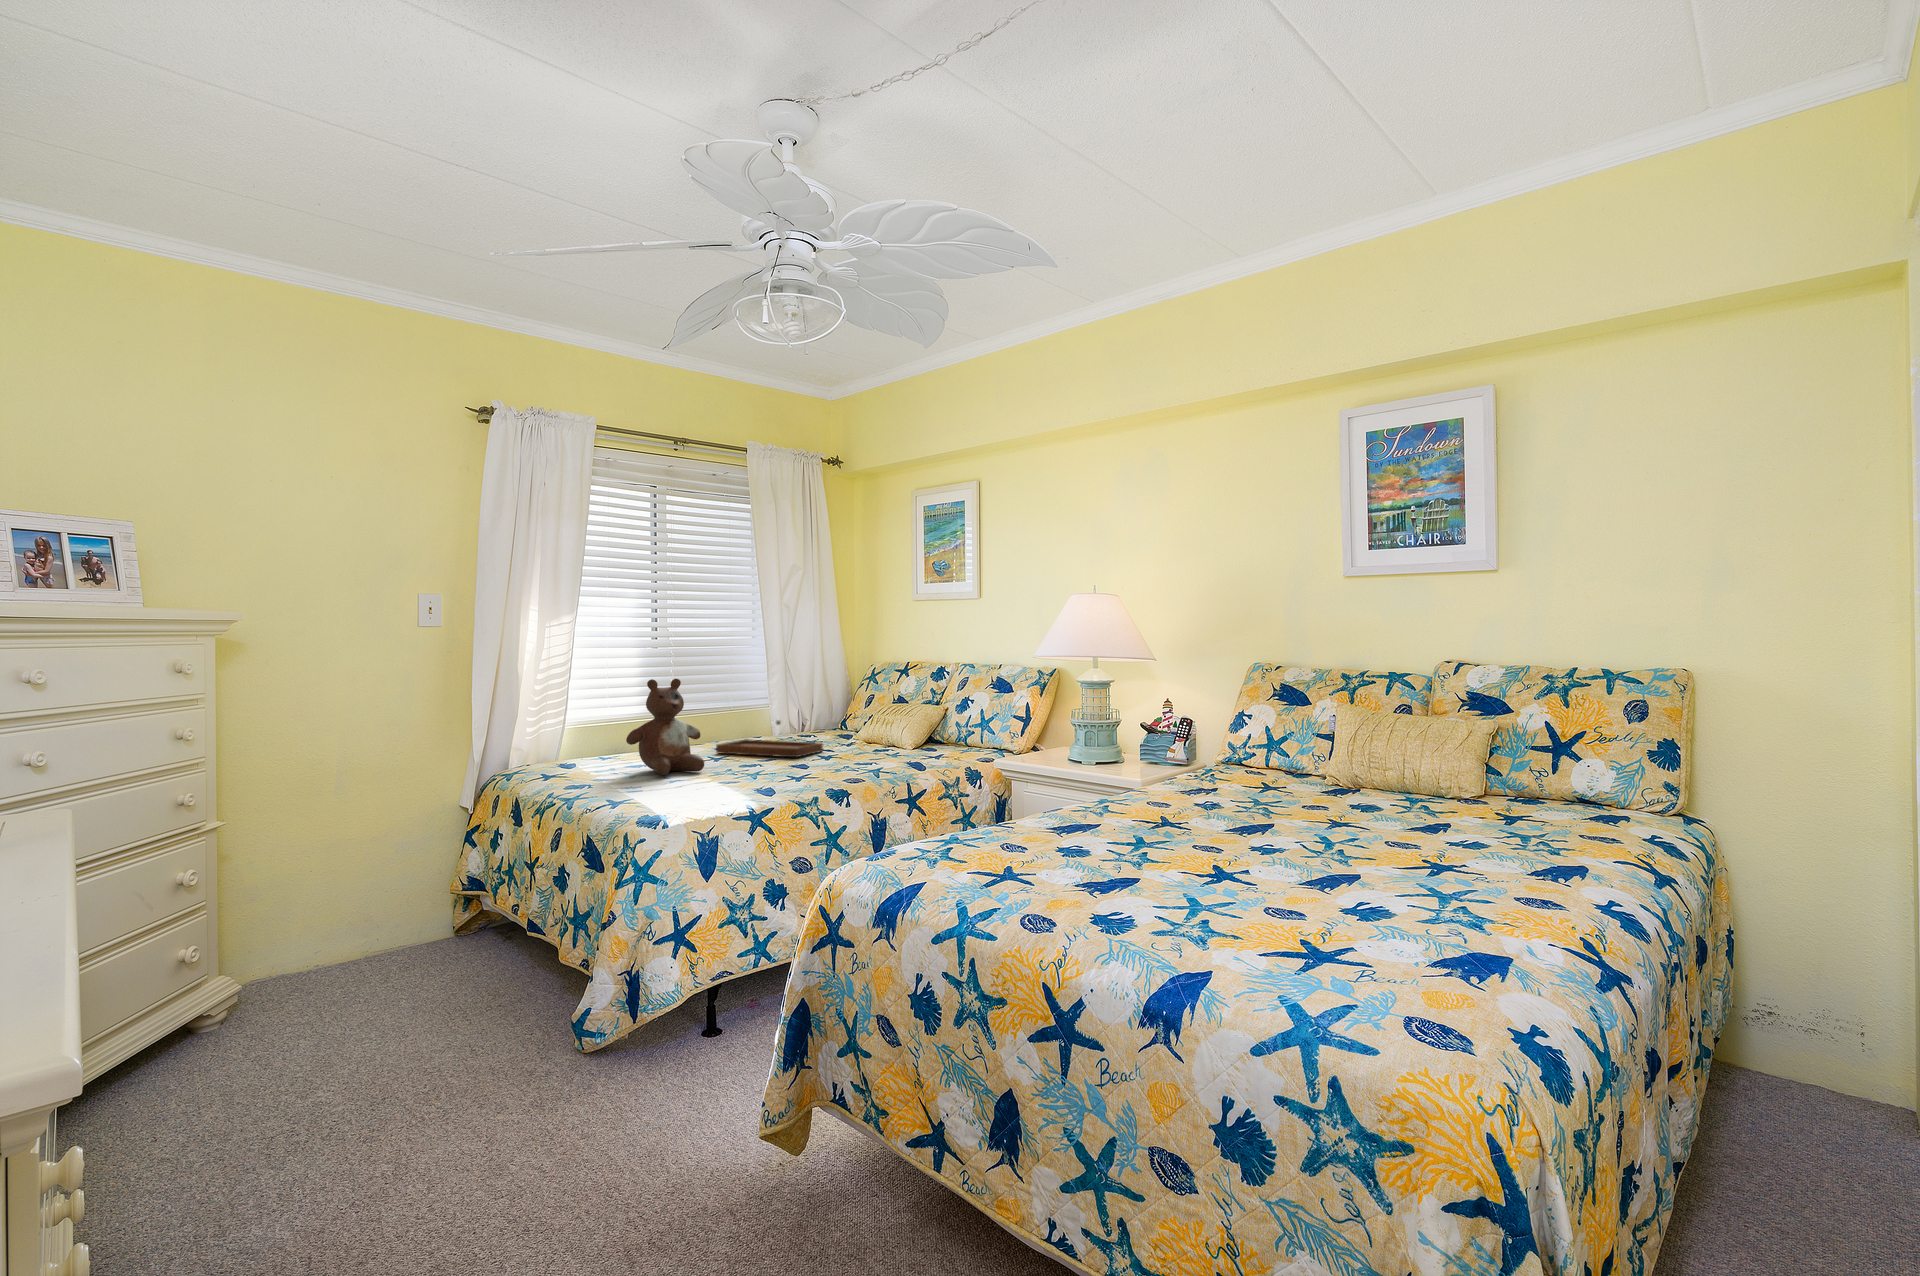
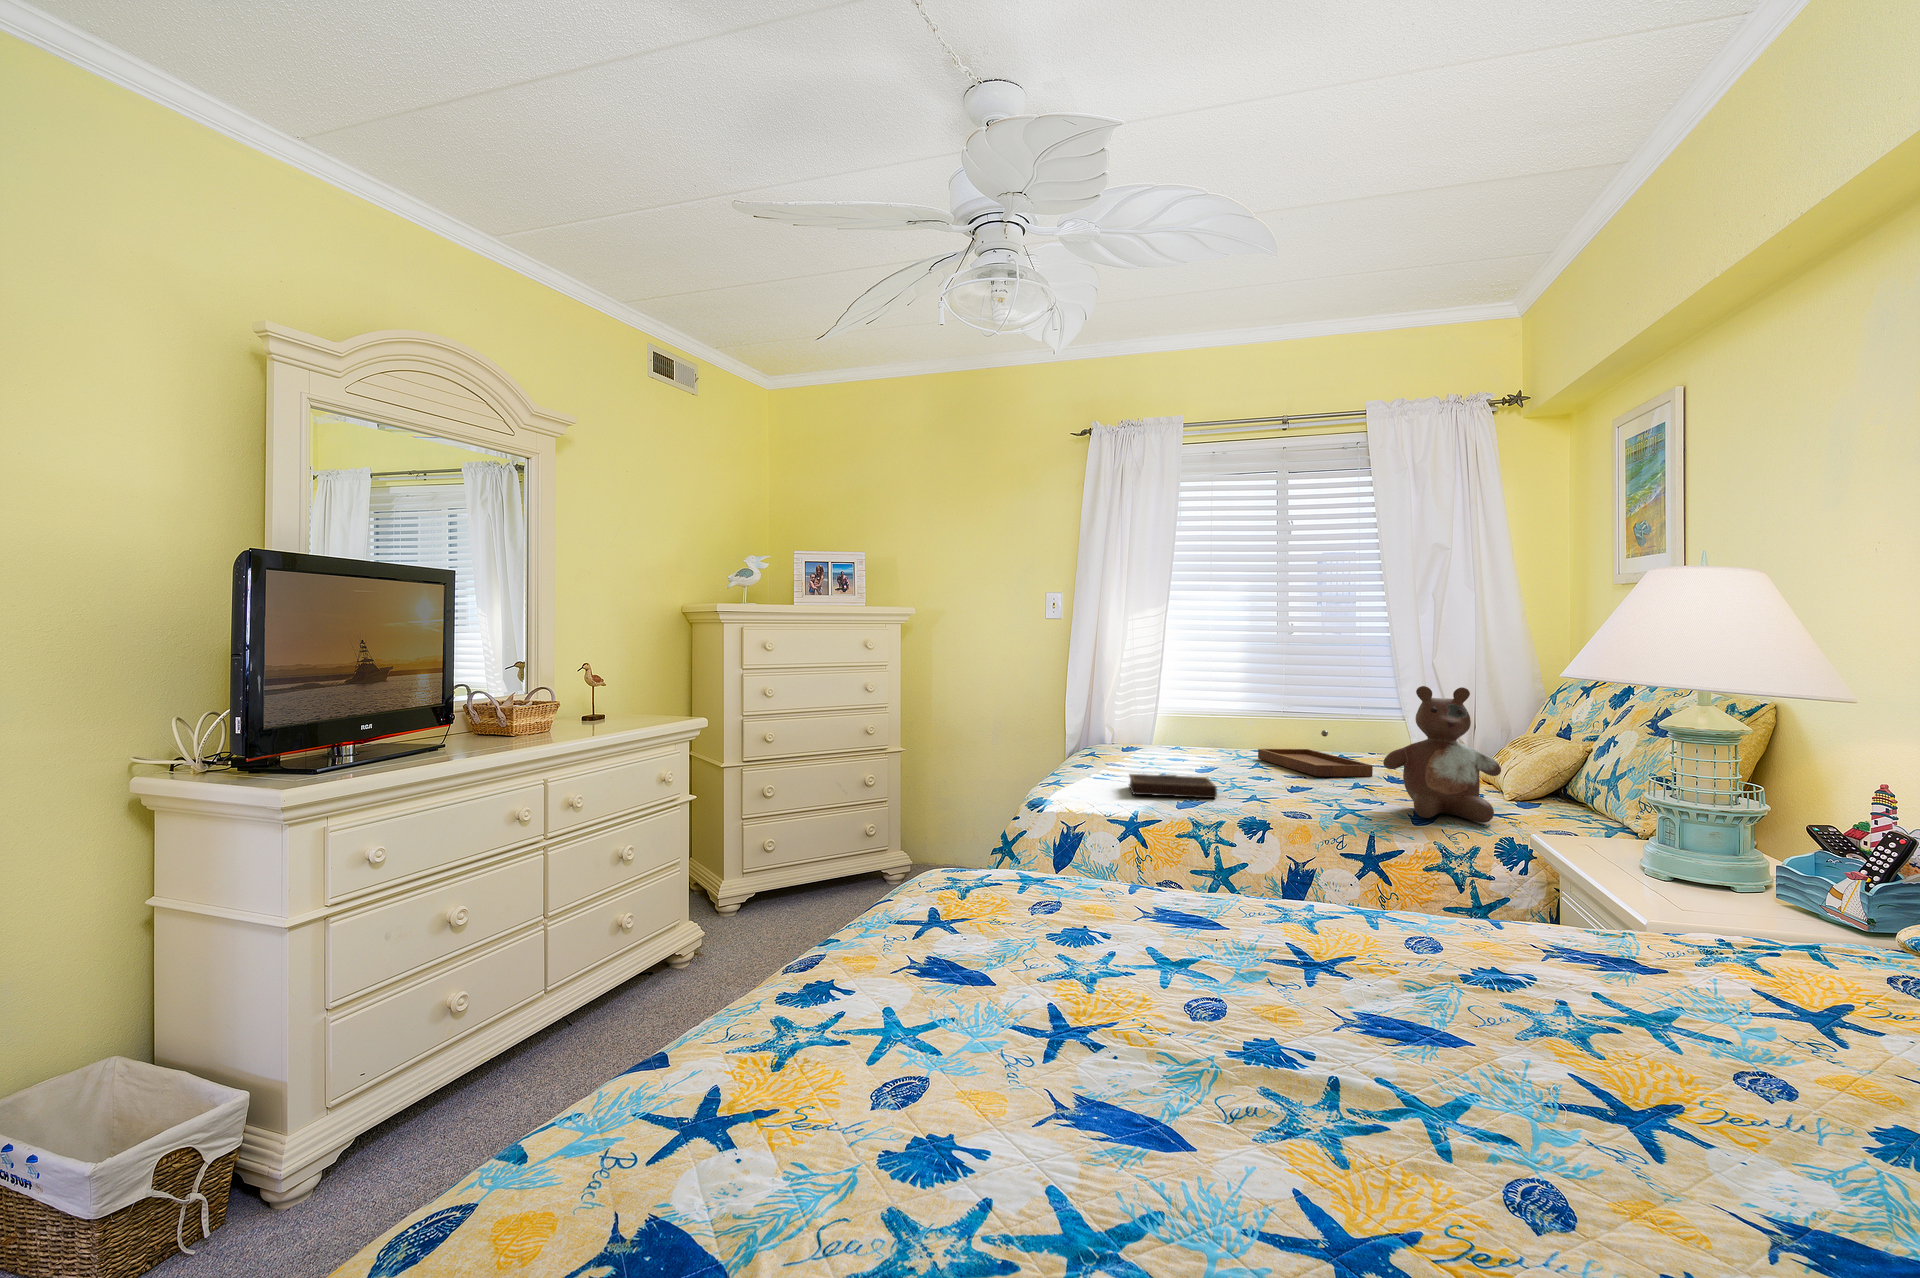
stuffed bear: present [626,679,704,775] -> present [1383,686,1501,823]
notebook: none [694,770,785,794] -> present [1129,774,1217,798]

